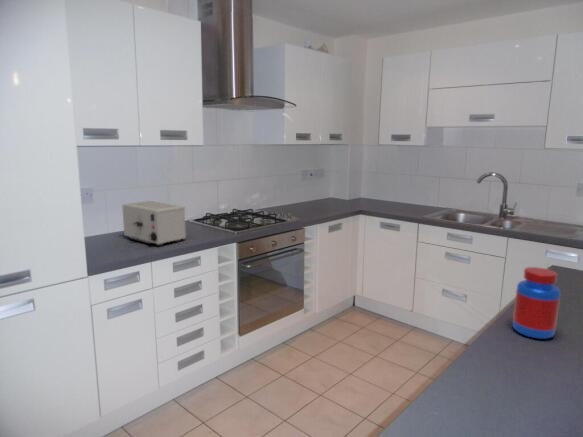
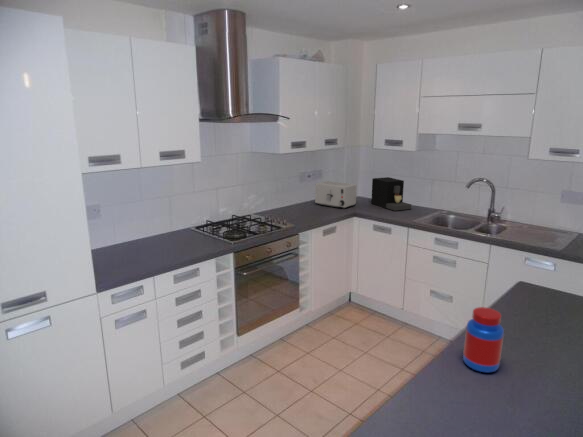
coffee maker: none [376,176,419,208] -> present [371,177,411,211]
toaster: present [122,201,186,246] -> present [315,181,356,208]

